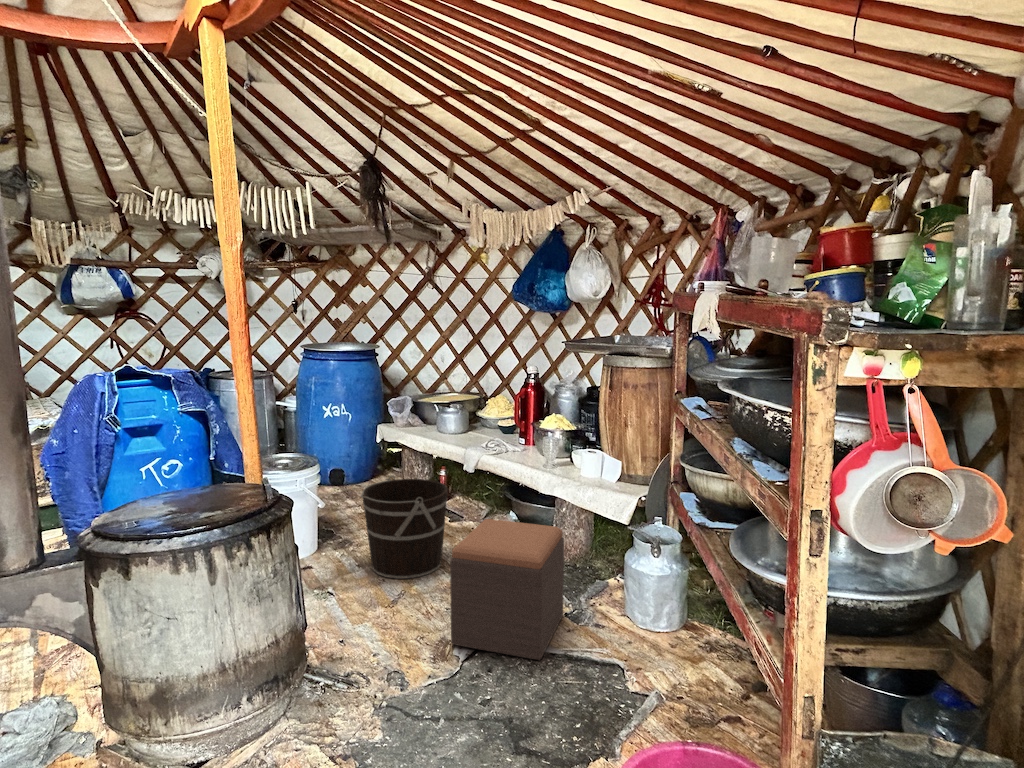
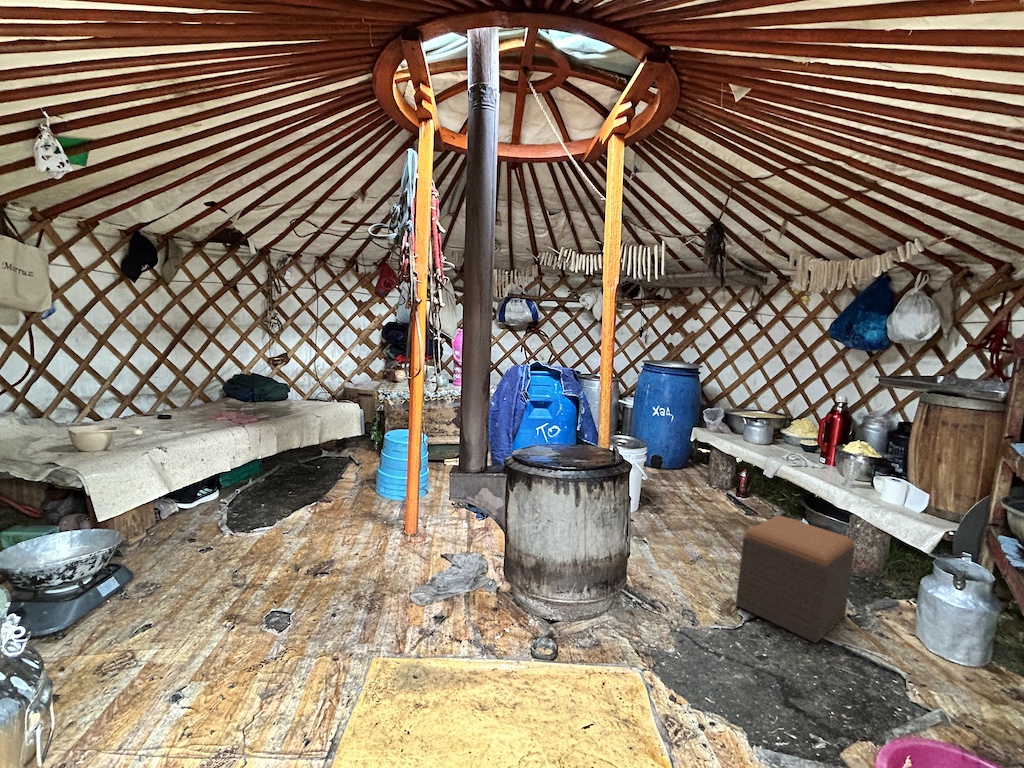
bucket: present [360,476,448,579] -> none [675,466,747,549]

